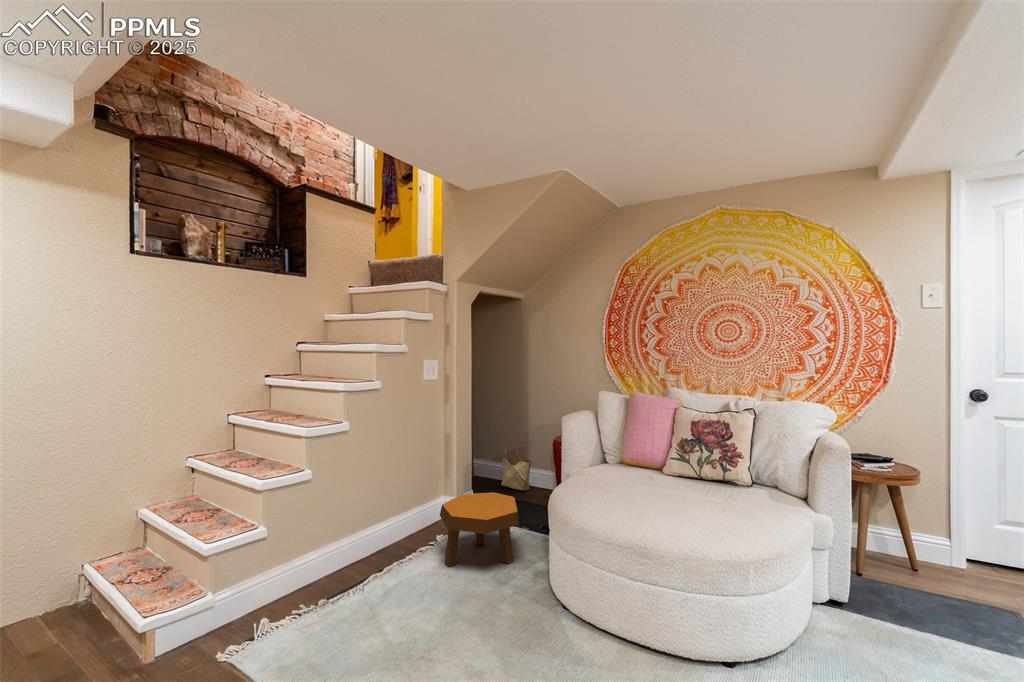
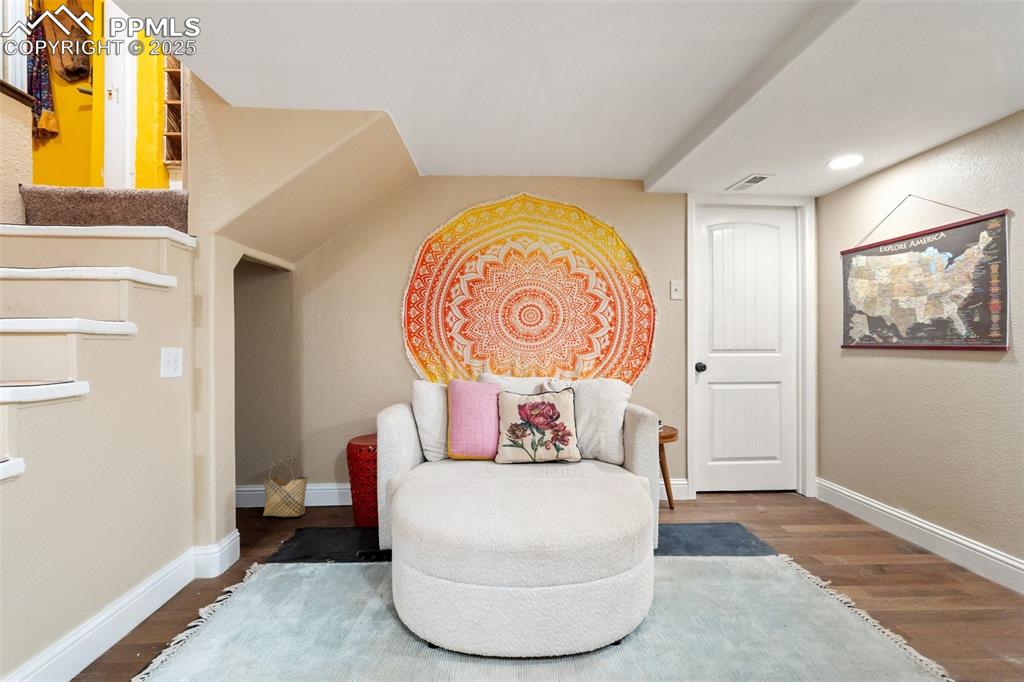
footstool: present [440,492,519,567] -> none [215,524,346,648]

